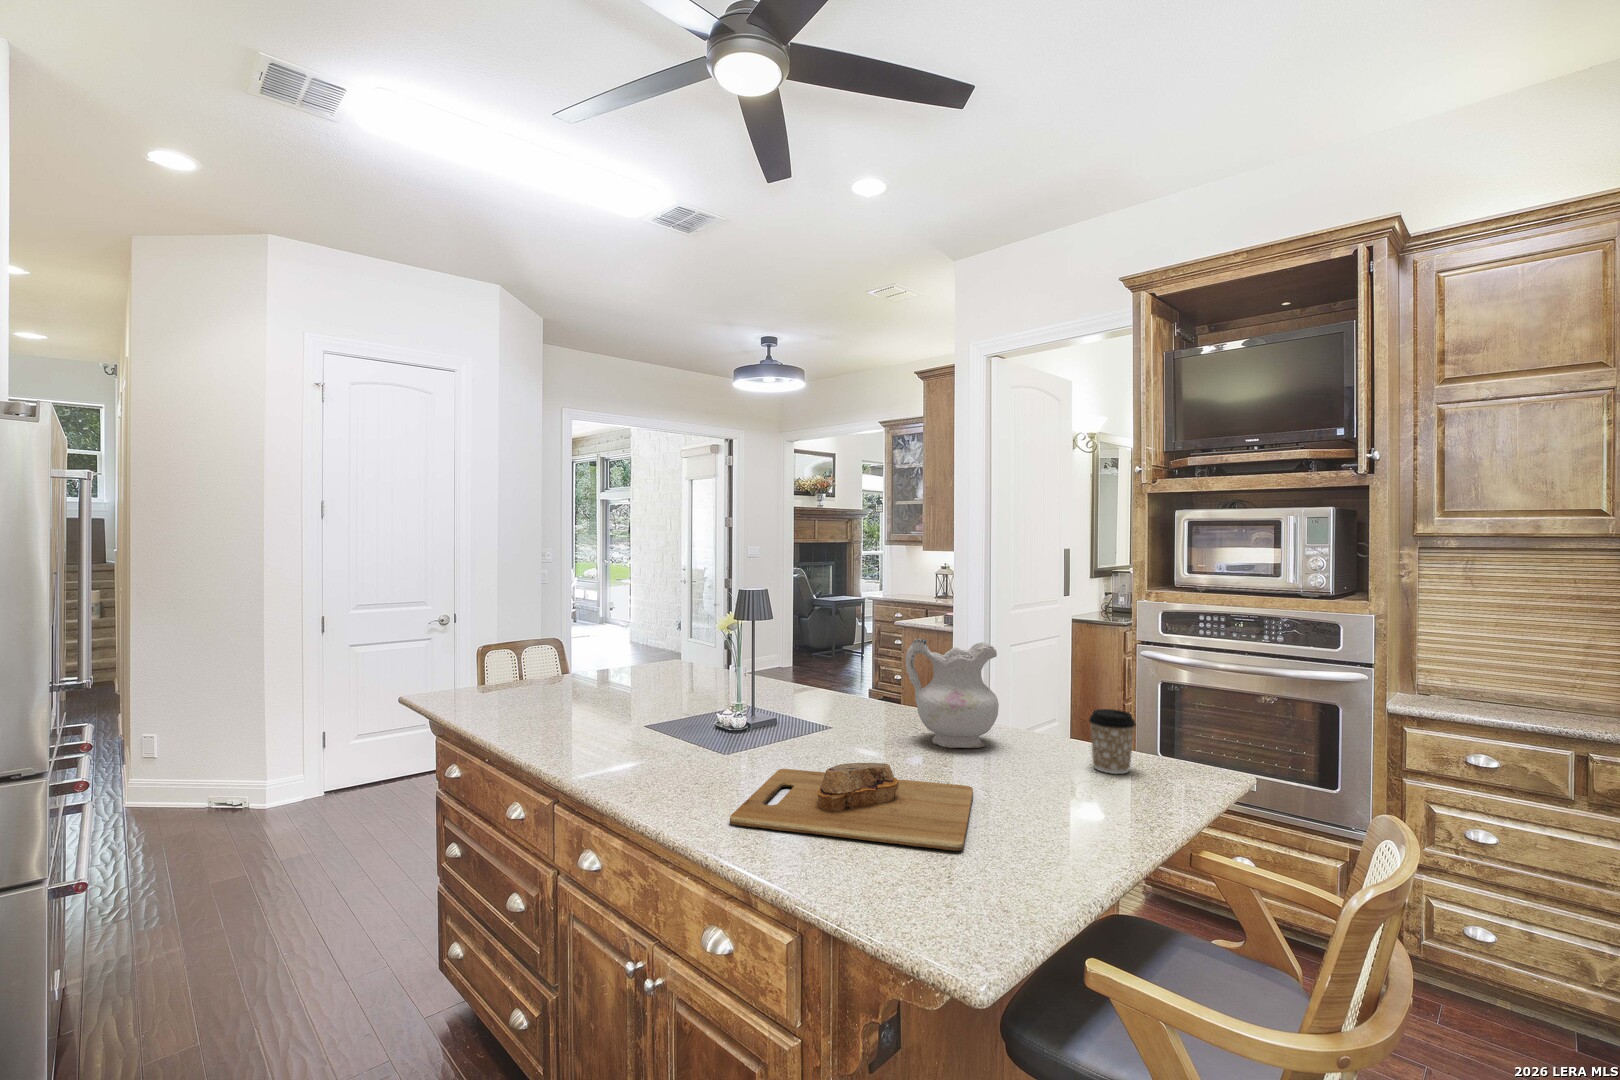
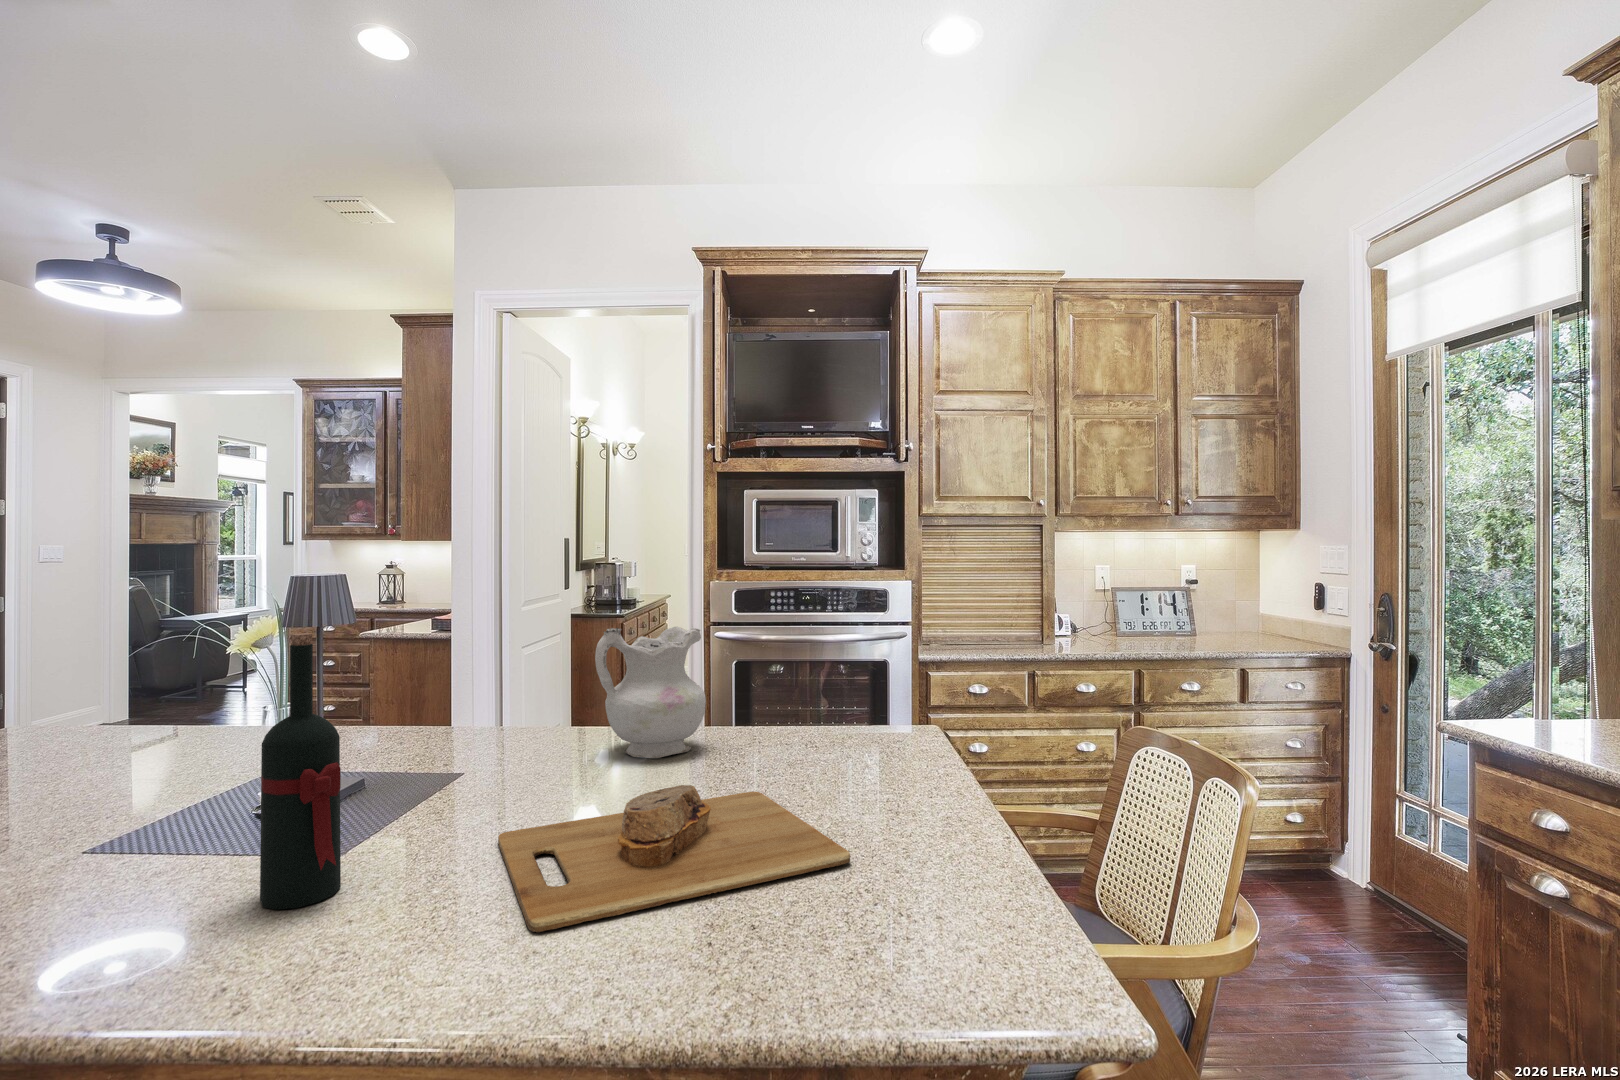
wine bottle: none [647,626,686,779] -> present [260,633,341,910]
coffee cup: present [1089,709,1135,774] -> none [809,681,855,748]

